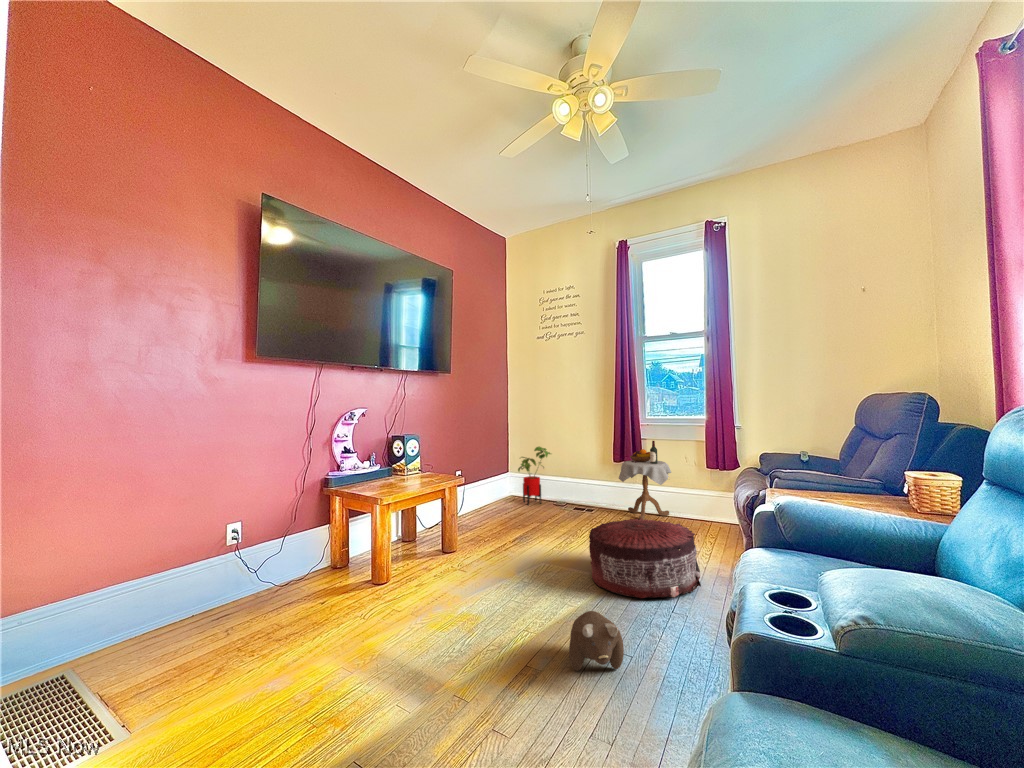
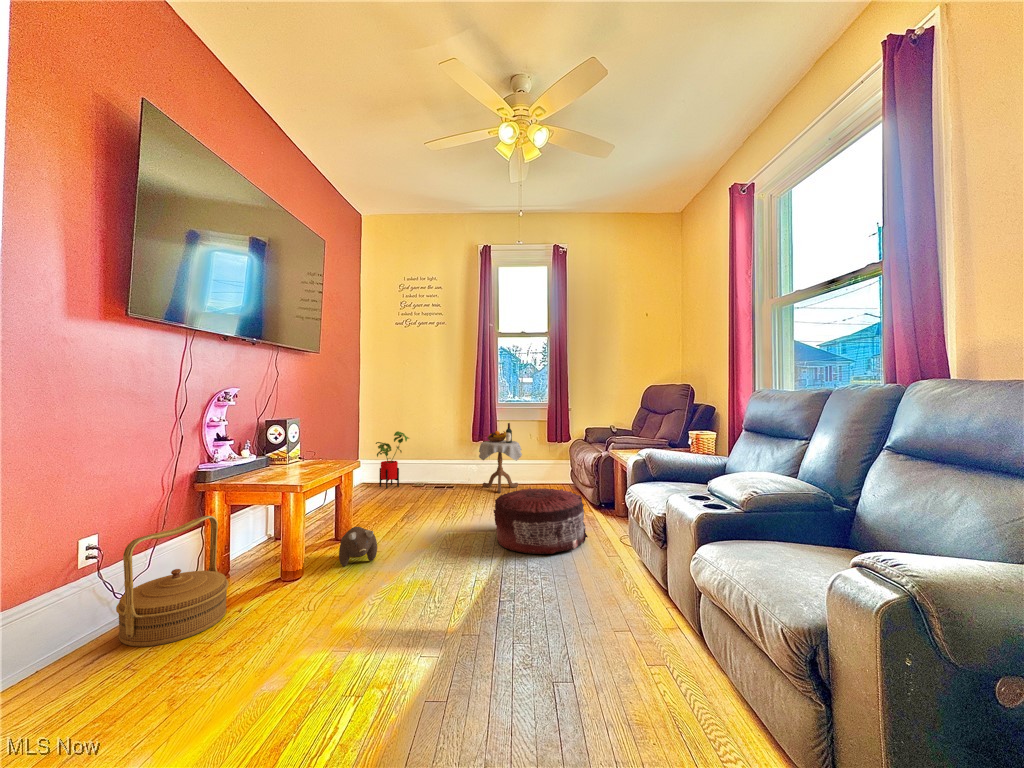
woven basket: none [246,516,327,615] -> present [116,516,229,647]
plush toy: present [569,611,624,671] -> present [339,527,377,566]

